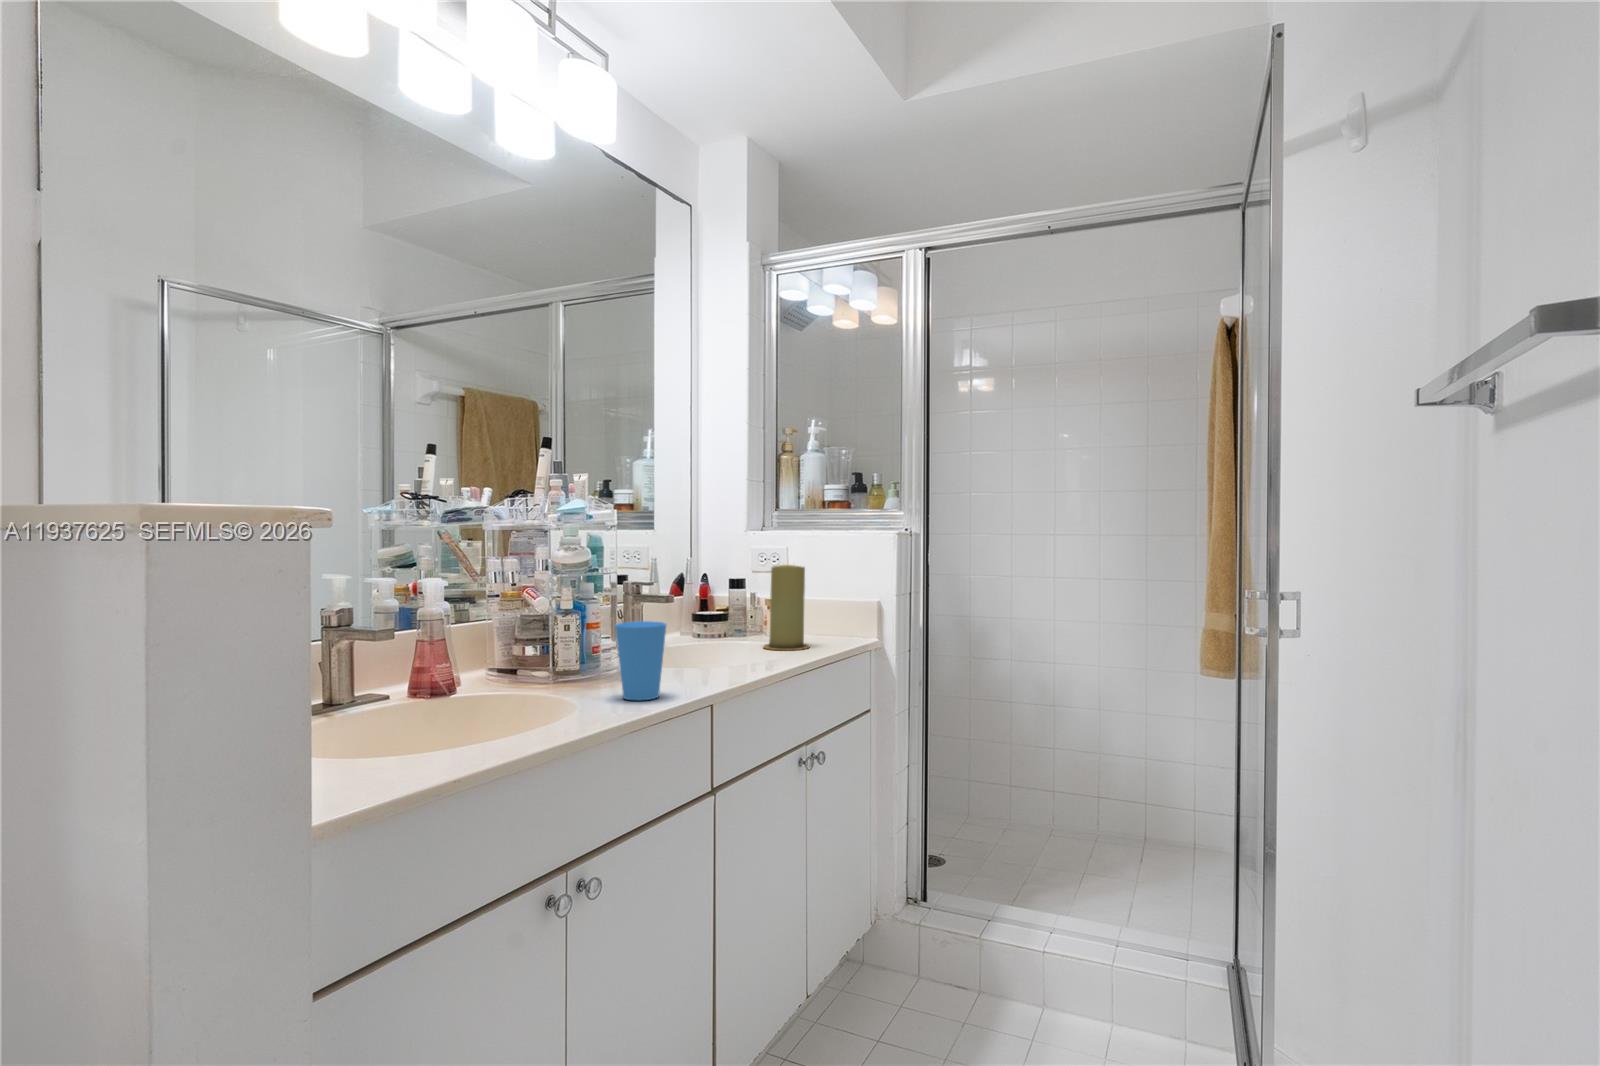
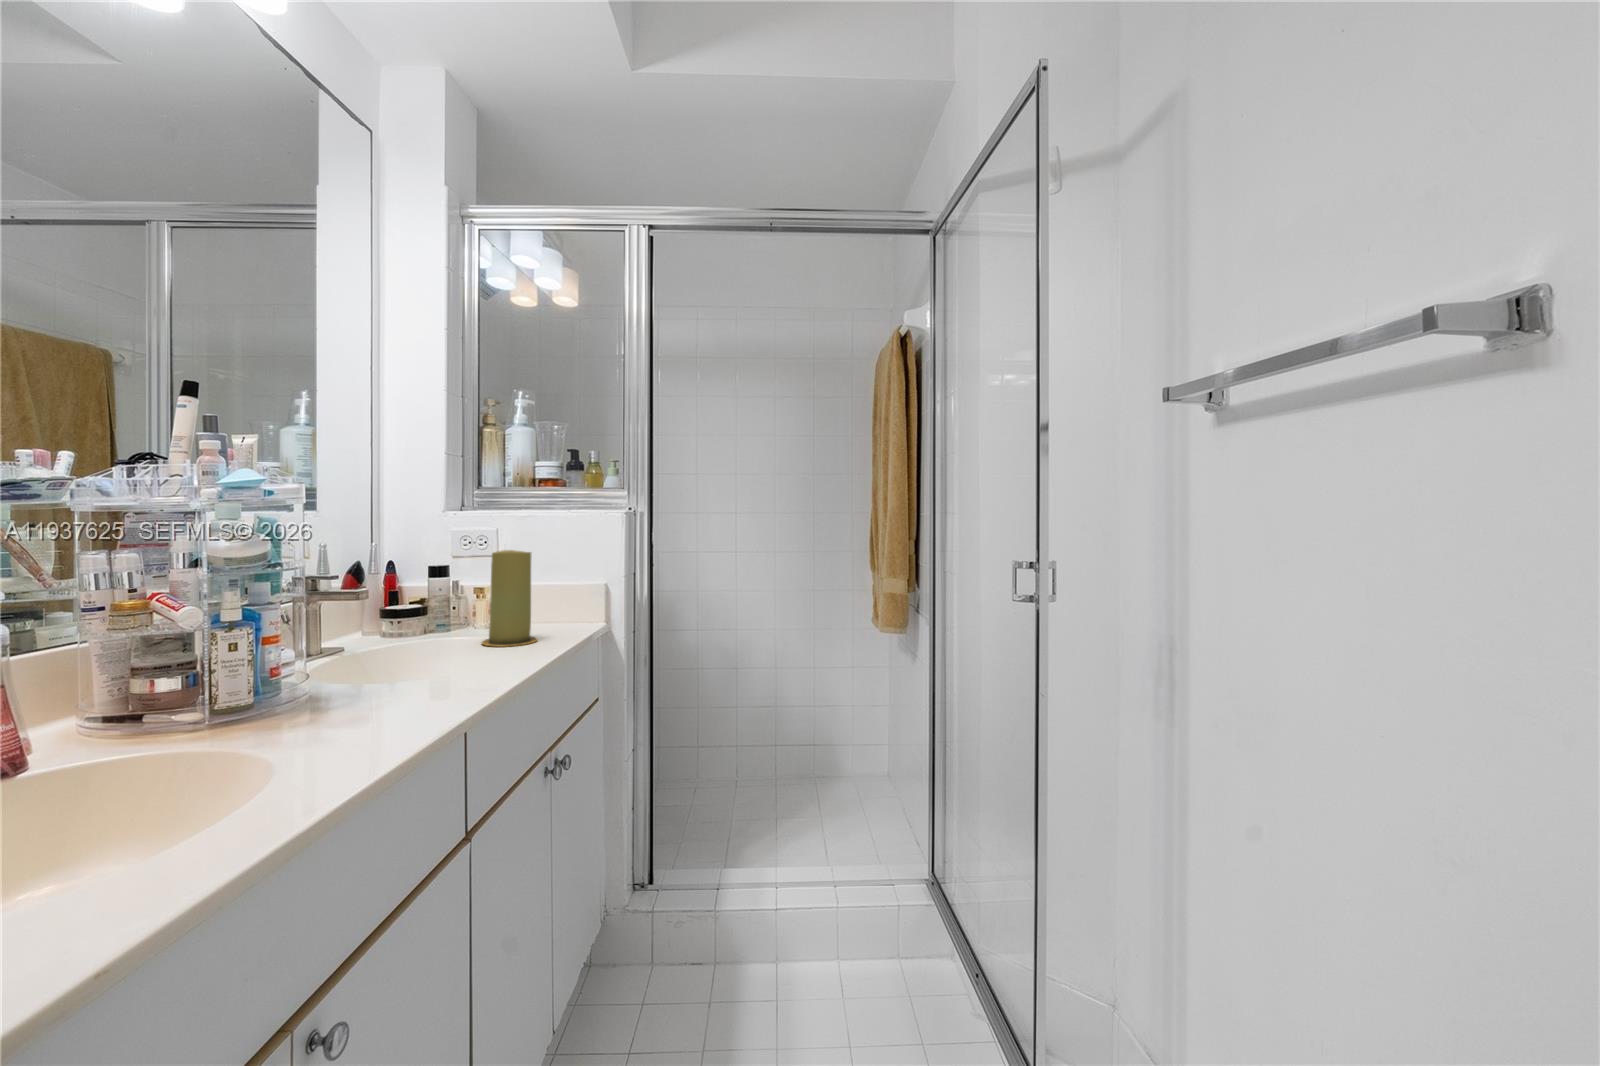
cup: present [615,621,667,700] -> none [332,632,410,740]

